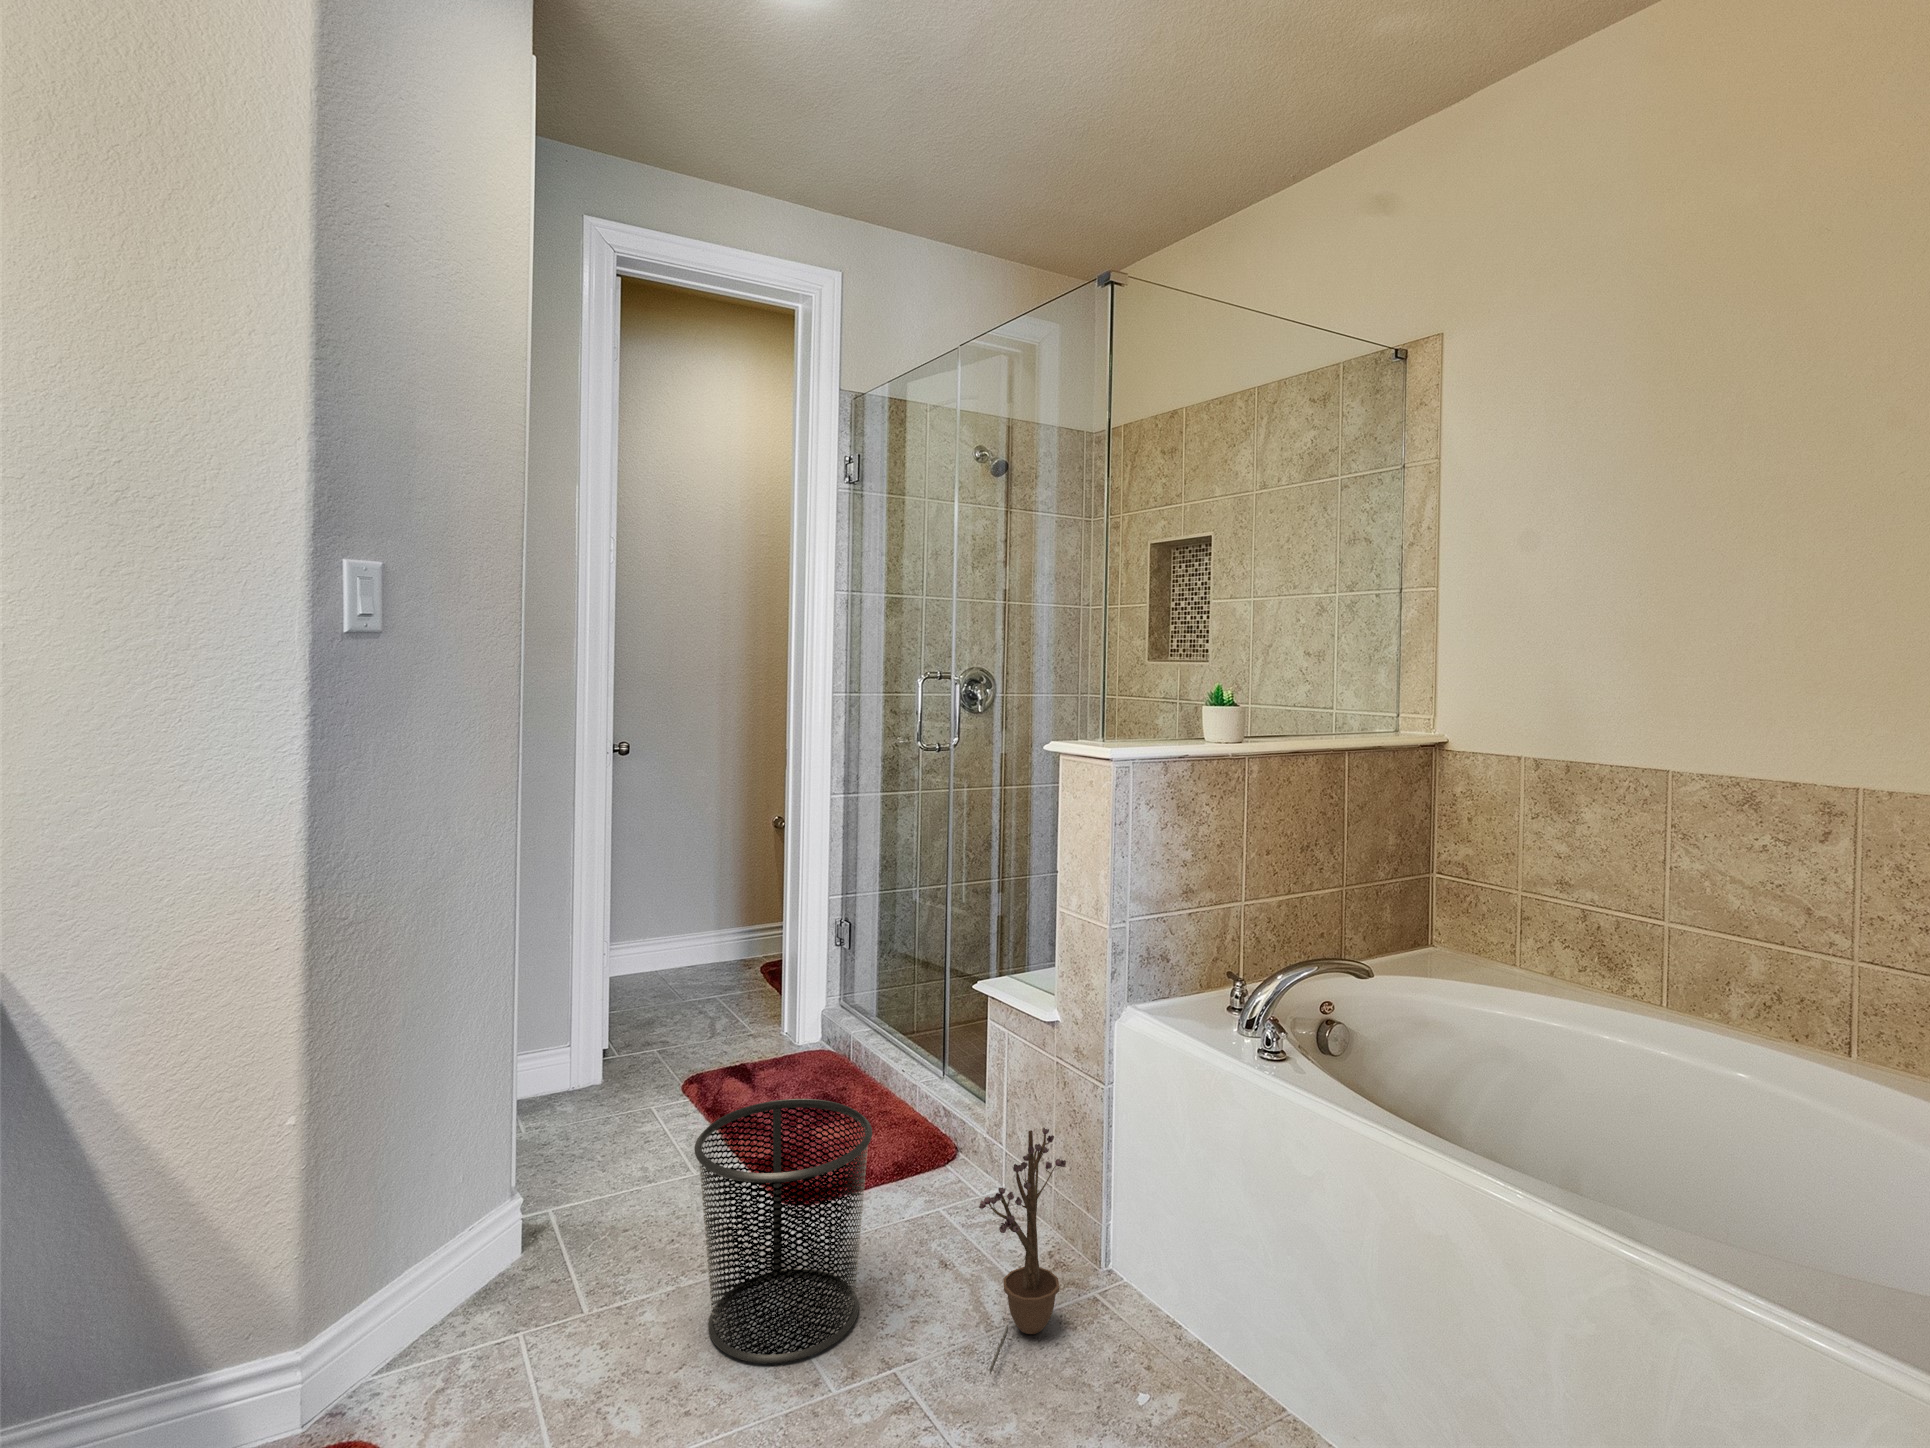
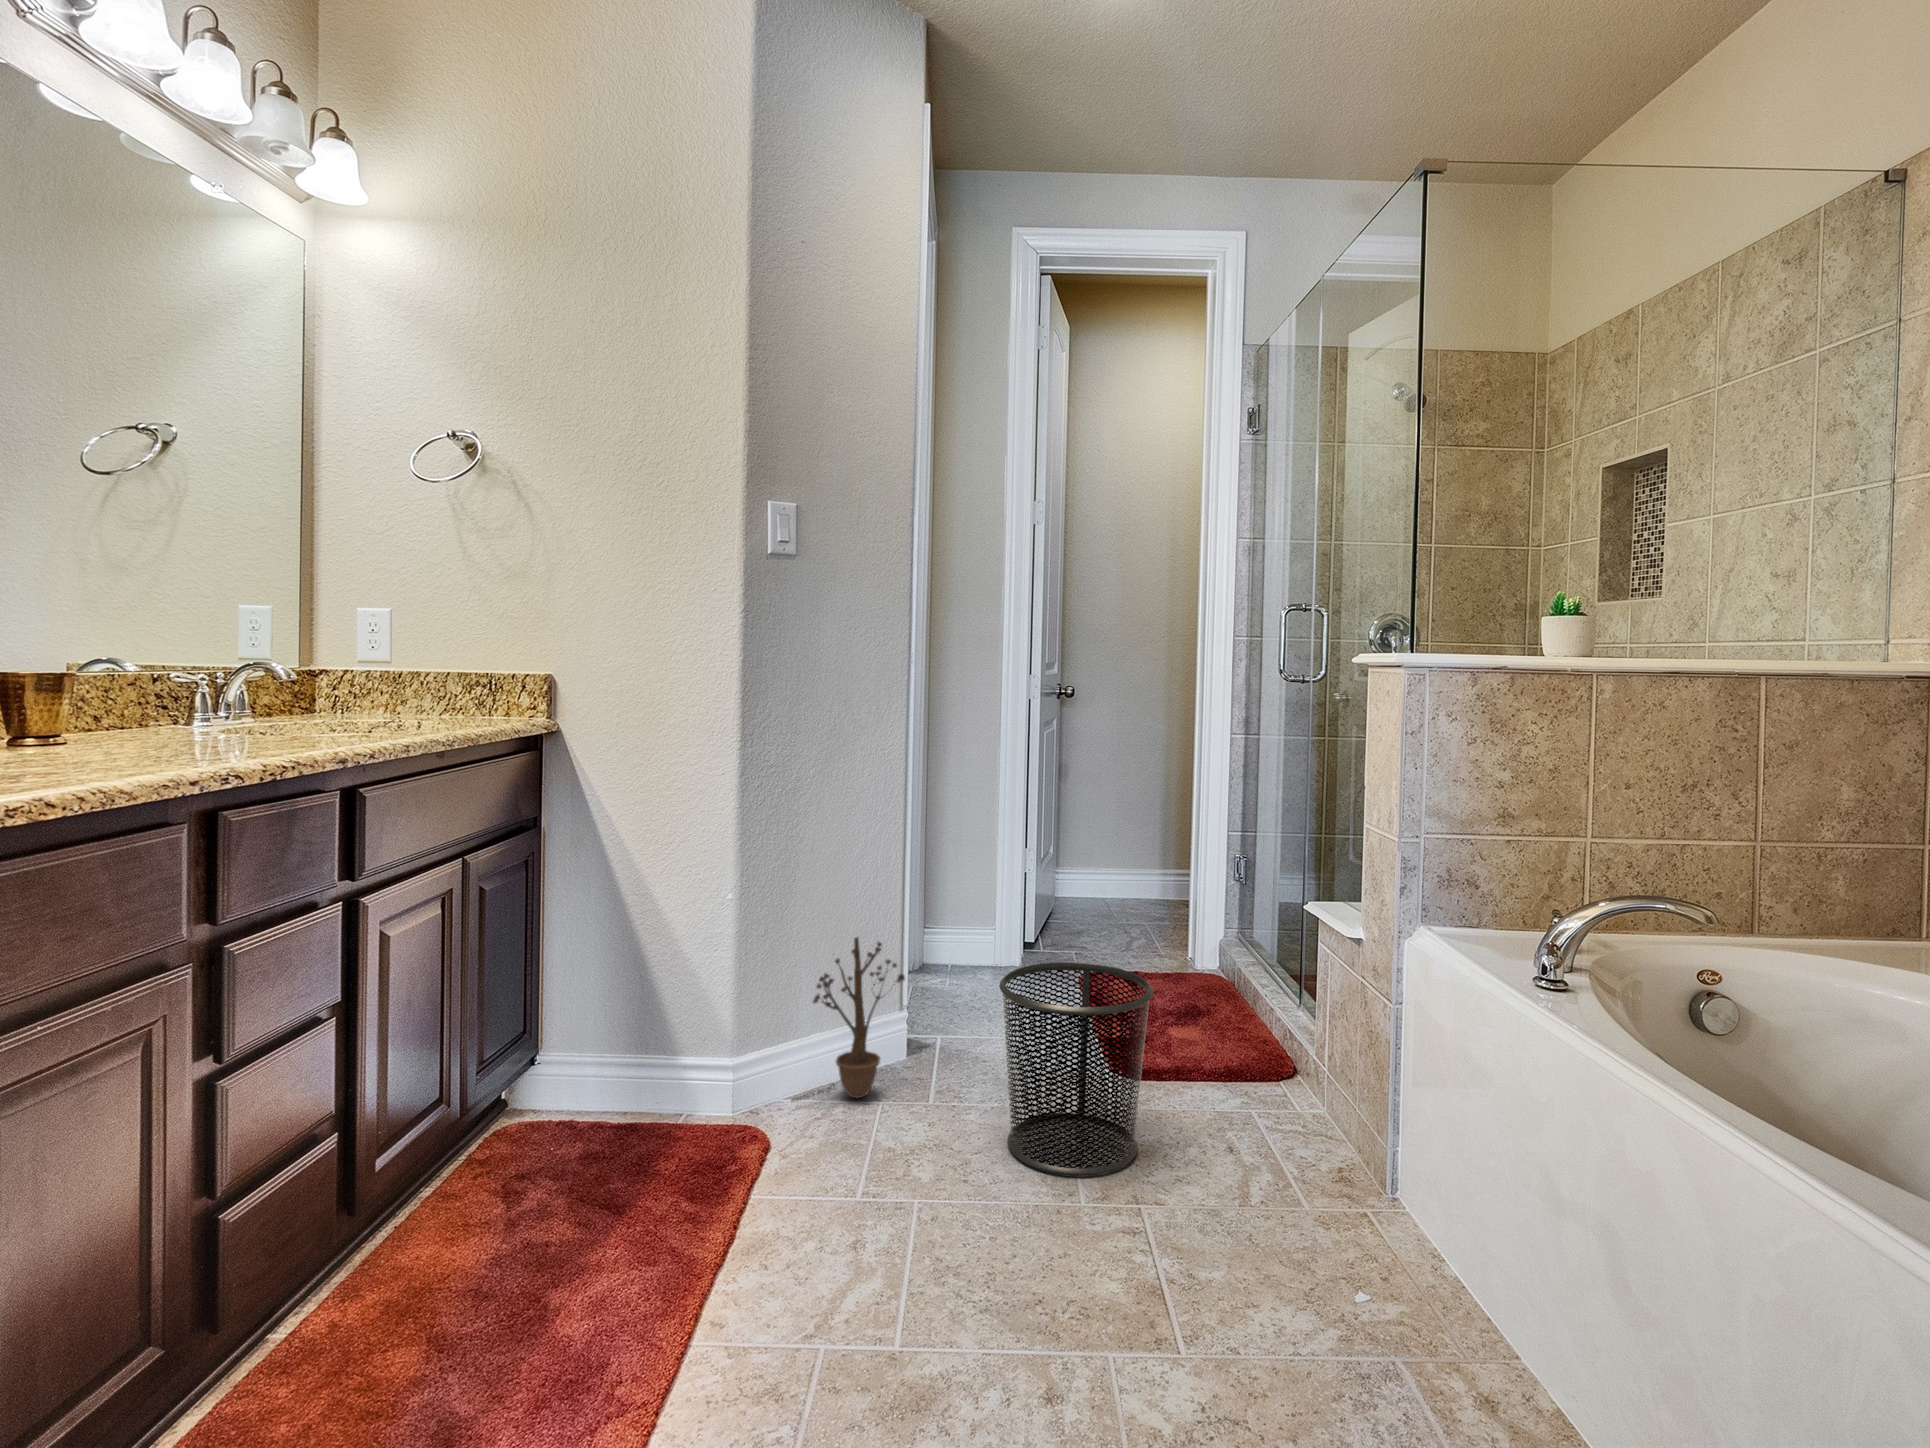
decorative plant: present [979,1128,1066,1374] -> present [792,937,905,1102]

